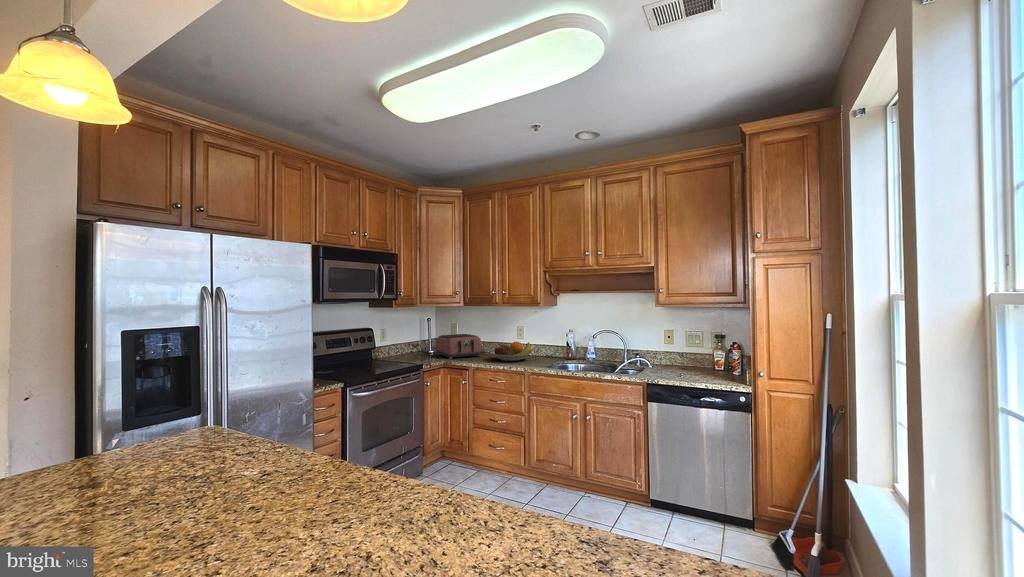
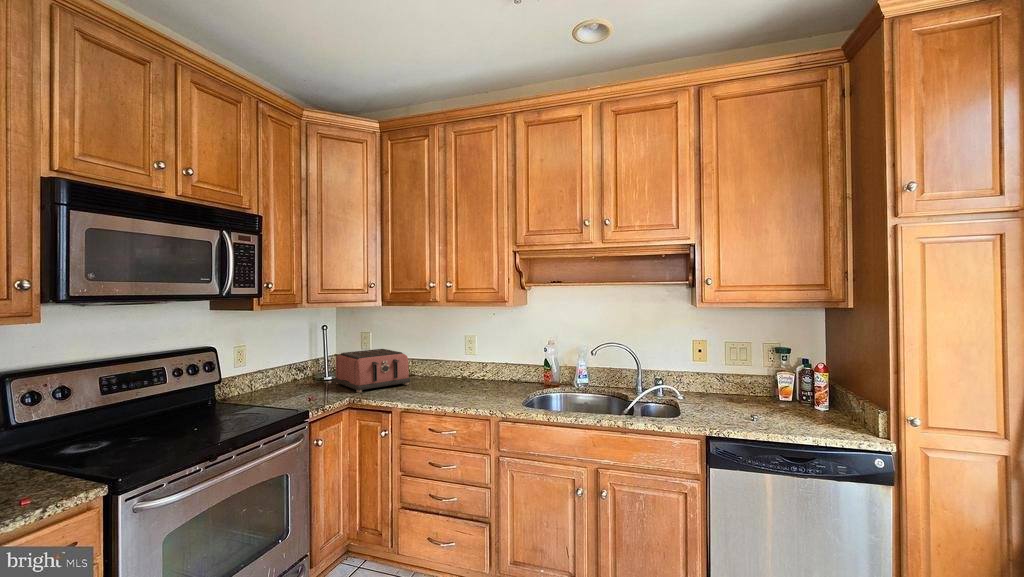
fruit bowl: present [490,342,532,361] -> none [426,362,493,394]

